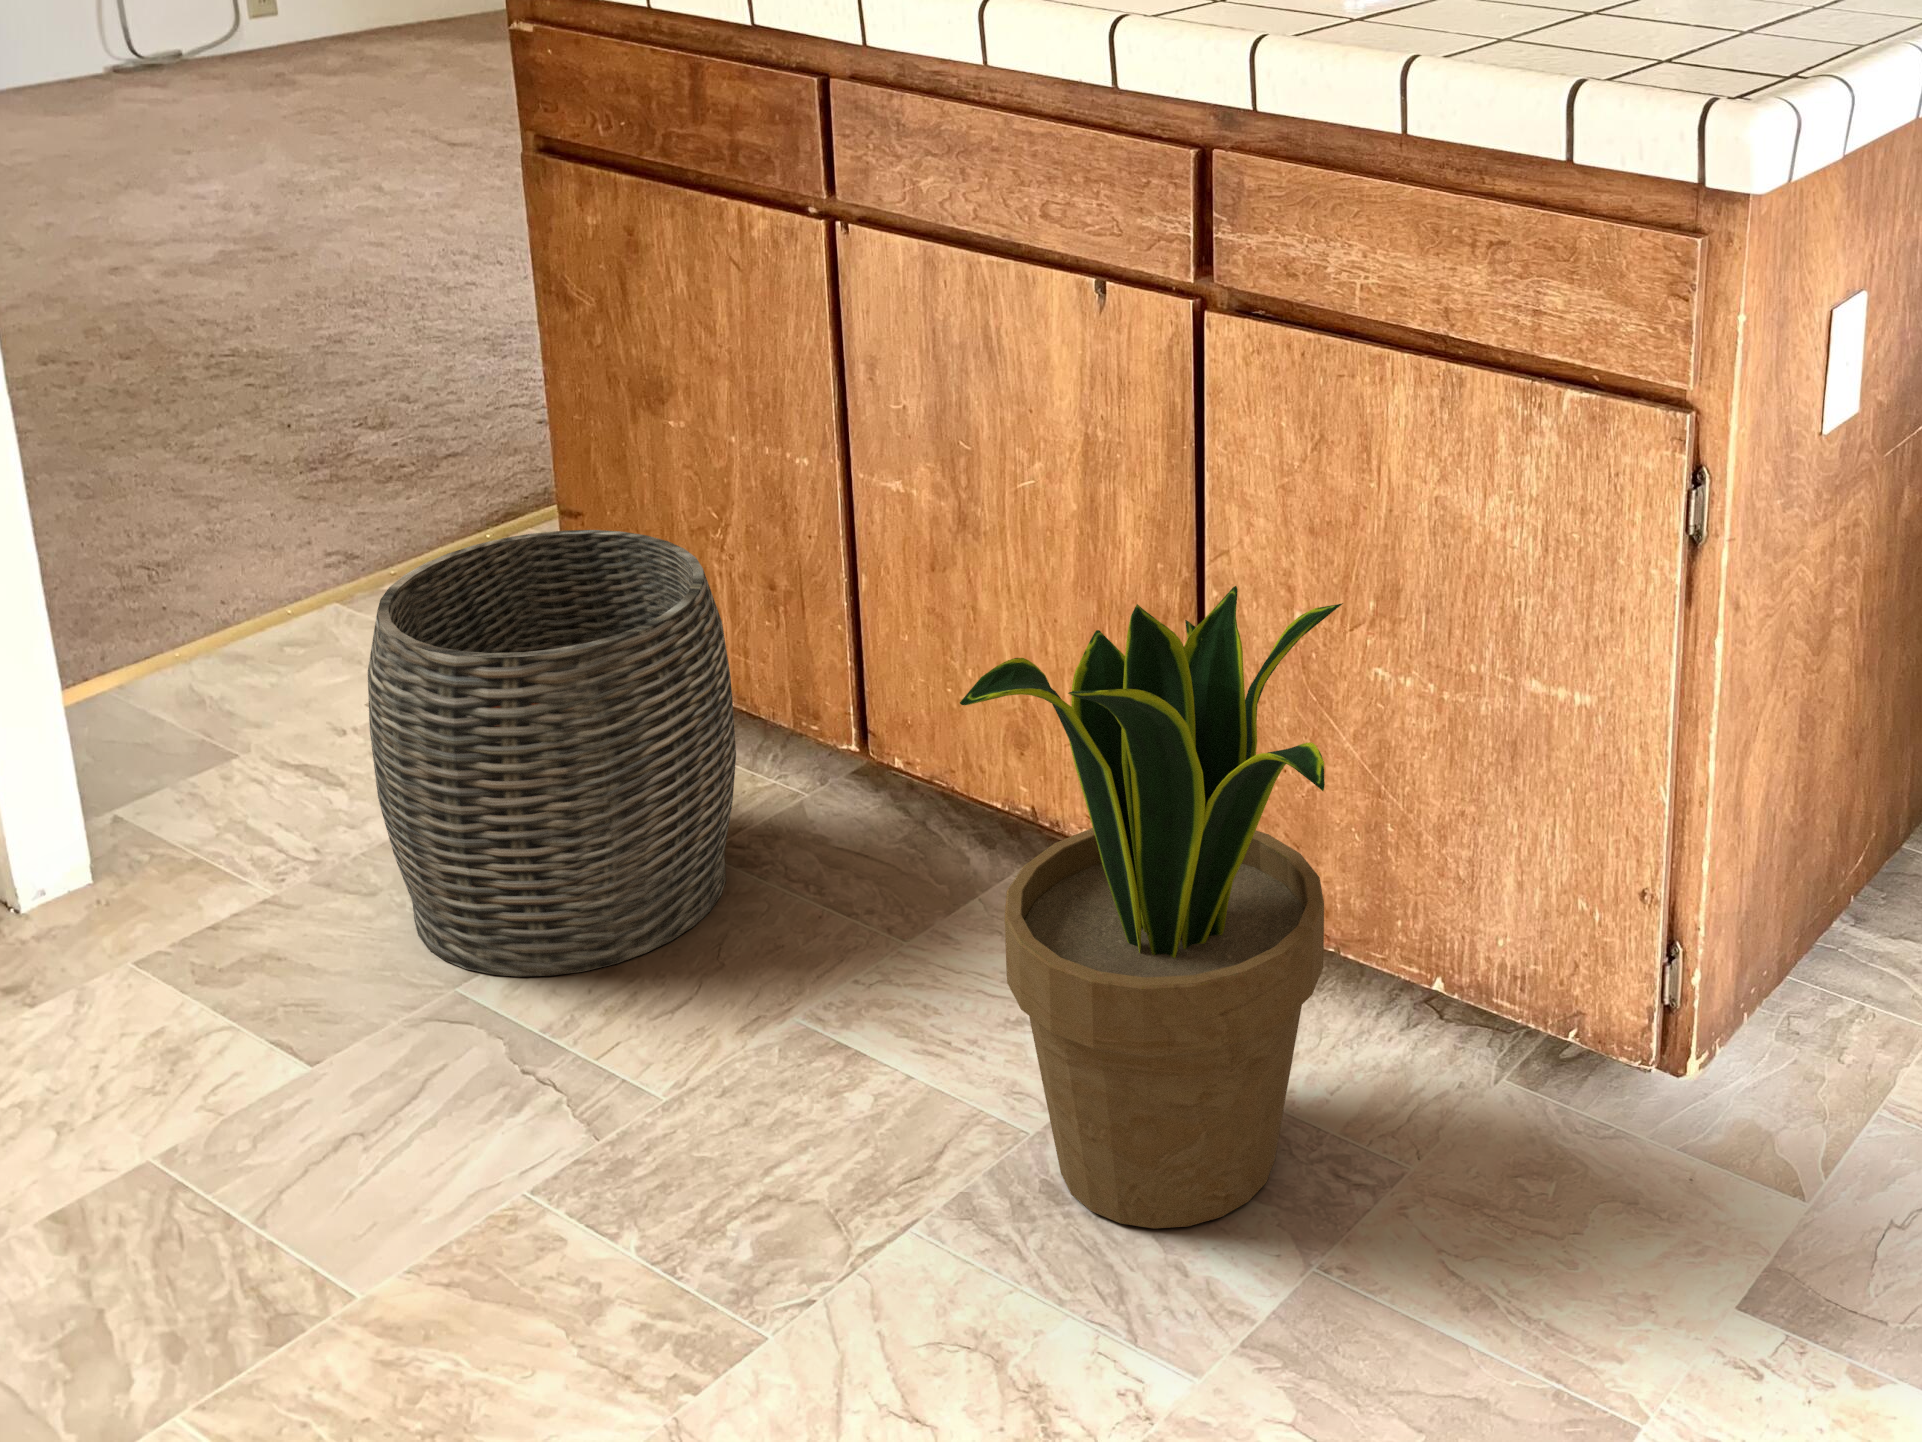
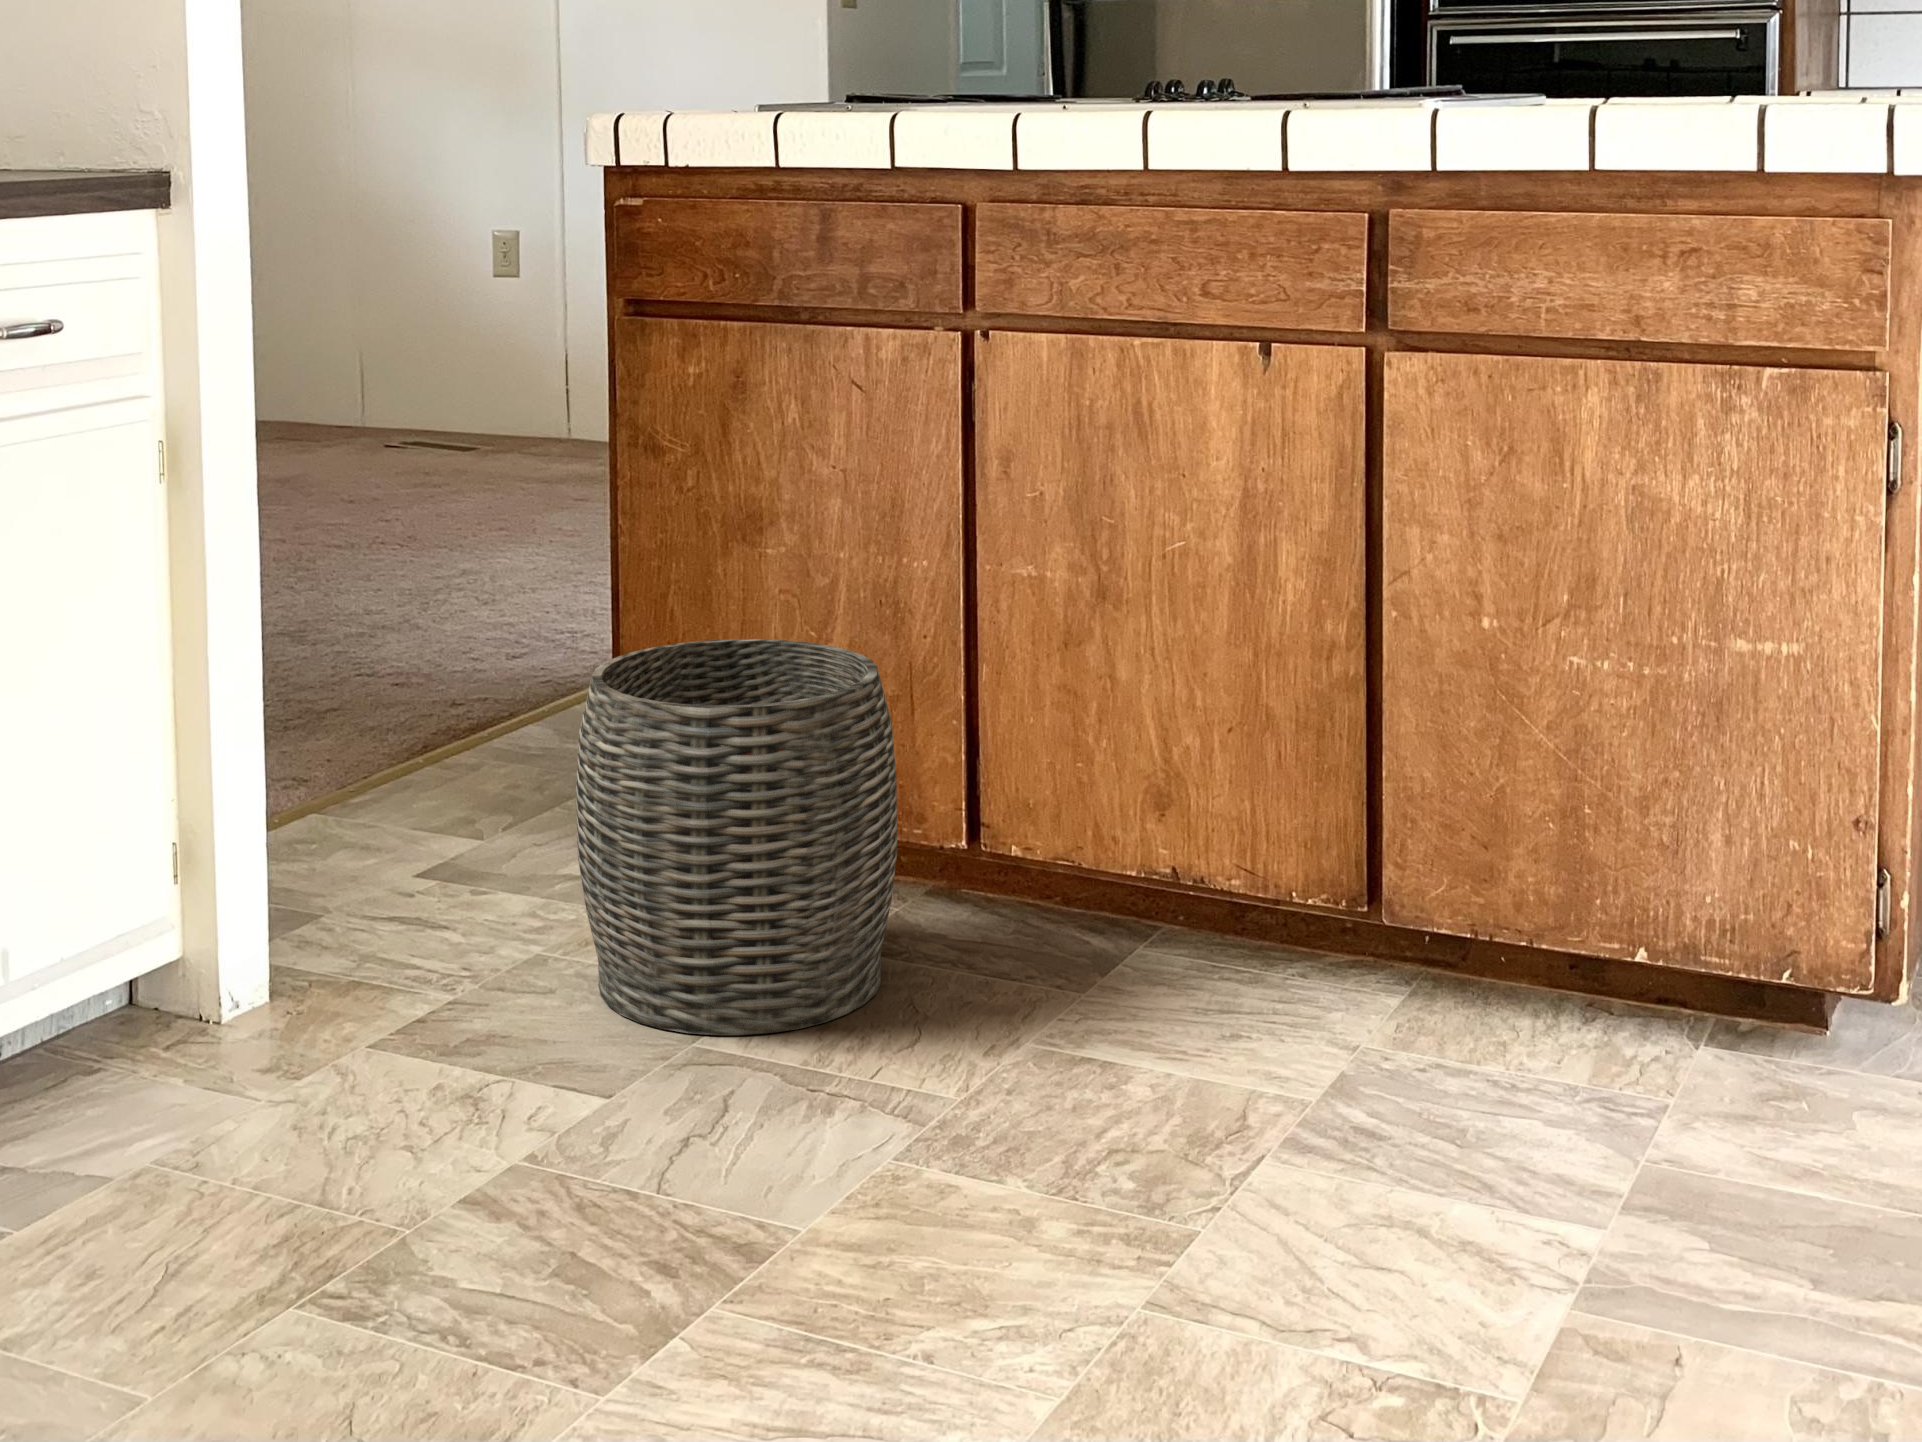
potted plant: present [960,586,1343,1229] -> none [1308,551,1646,1154]

